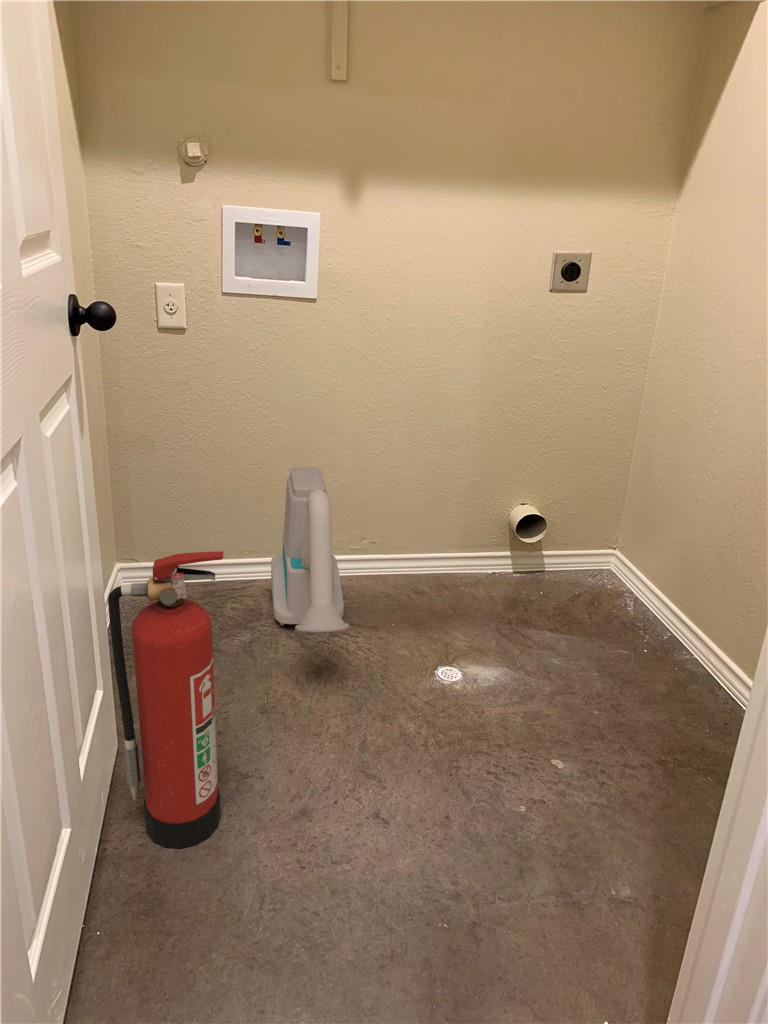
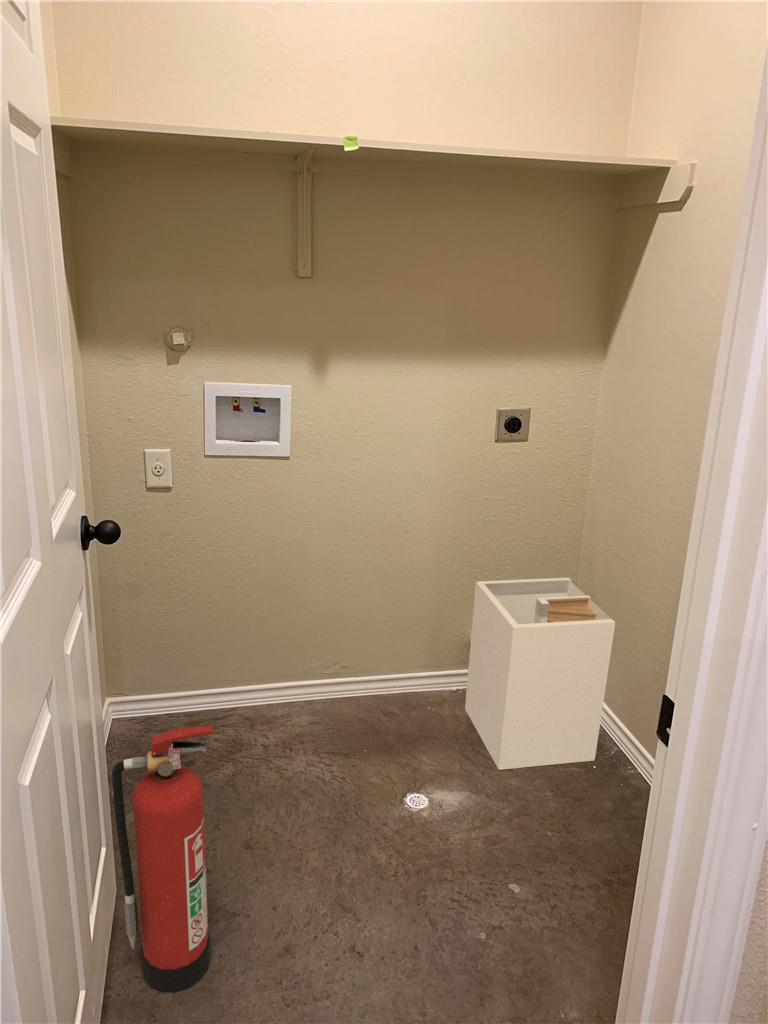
laundry hamper: none [502,449,678,650] -> present [465,578,615,770]
vacuum cleaner: present [271,467,349,632] -> none [251,604,324,773]

